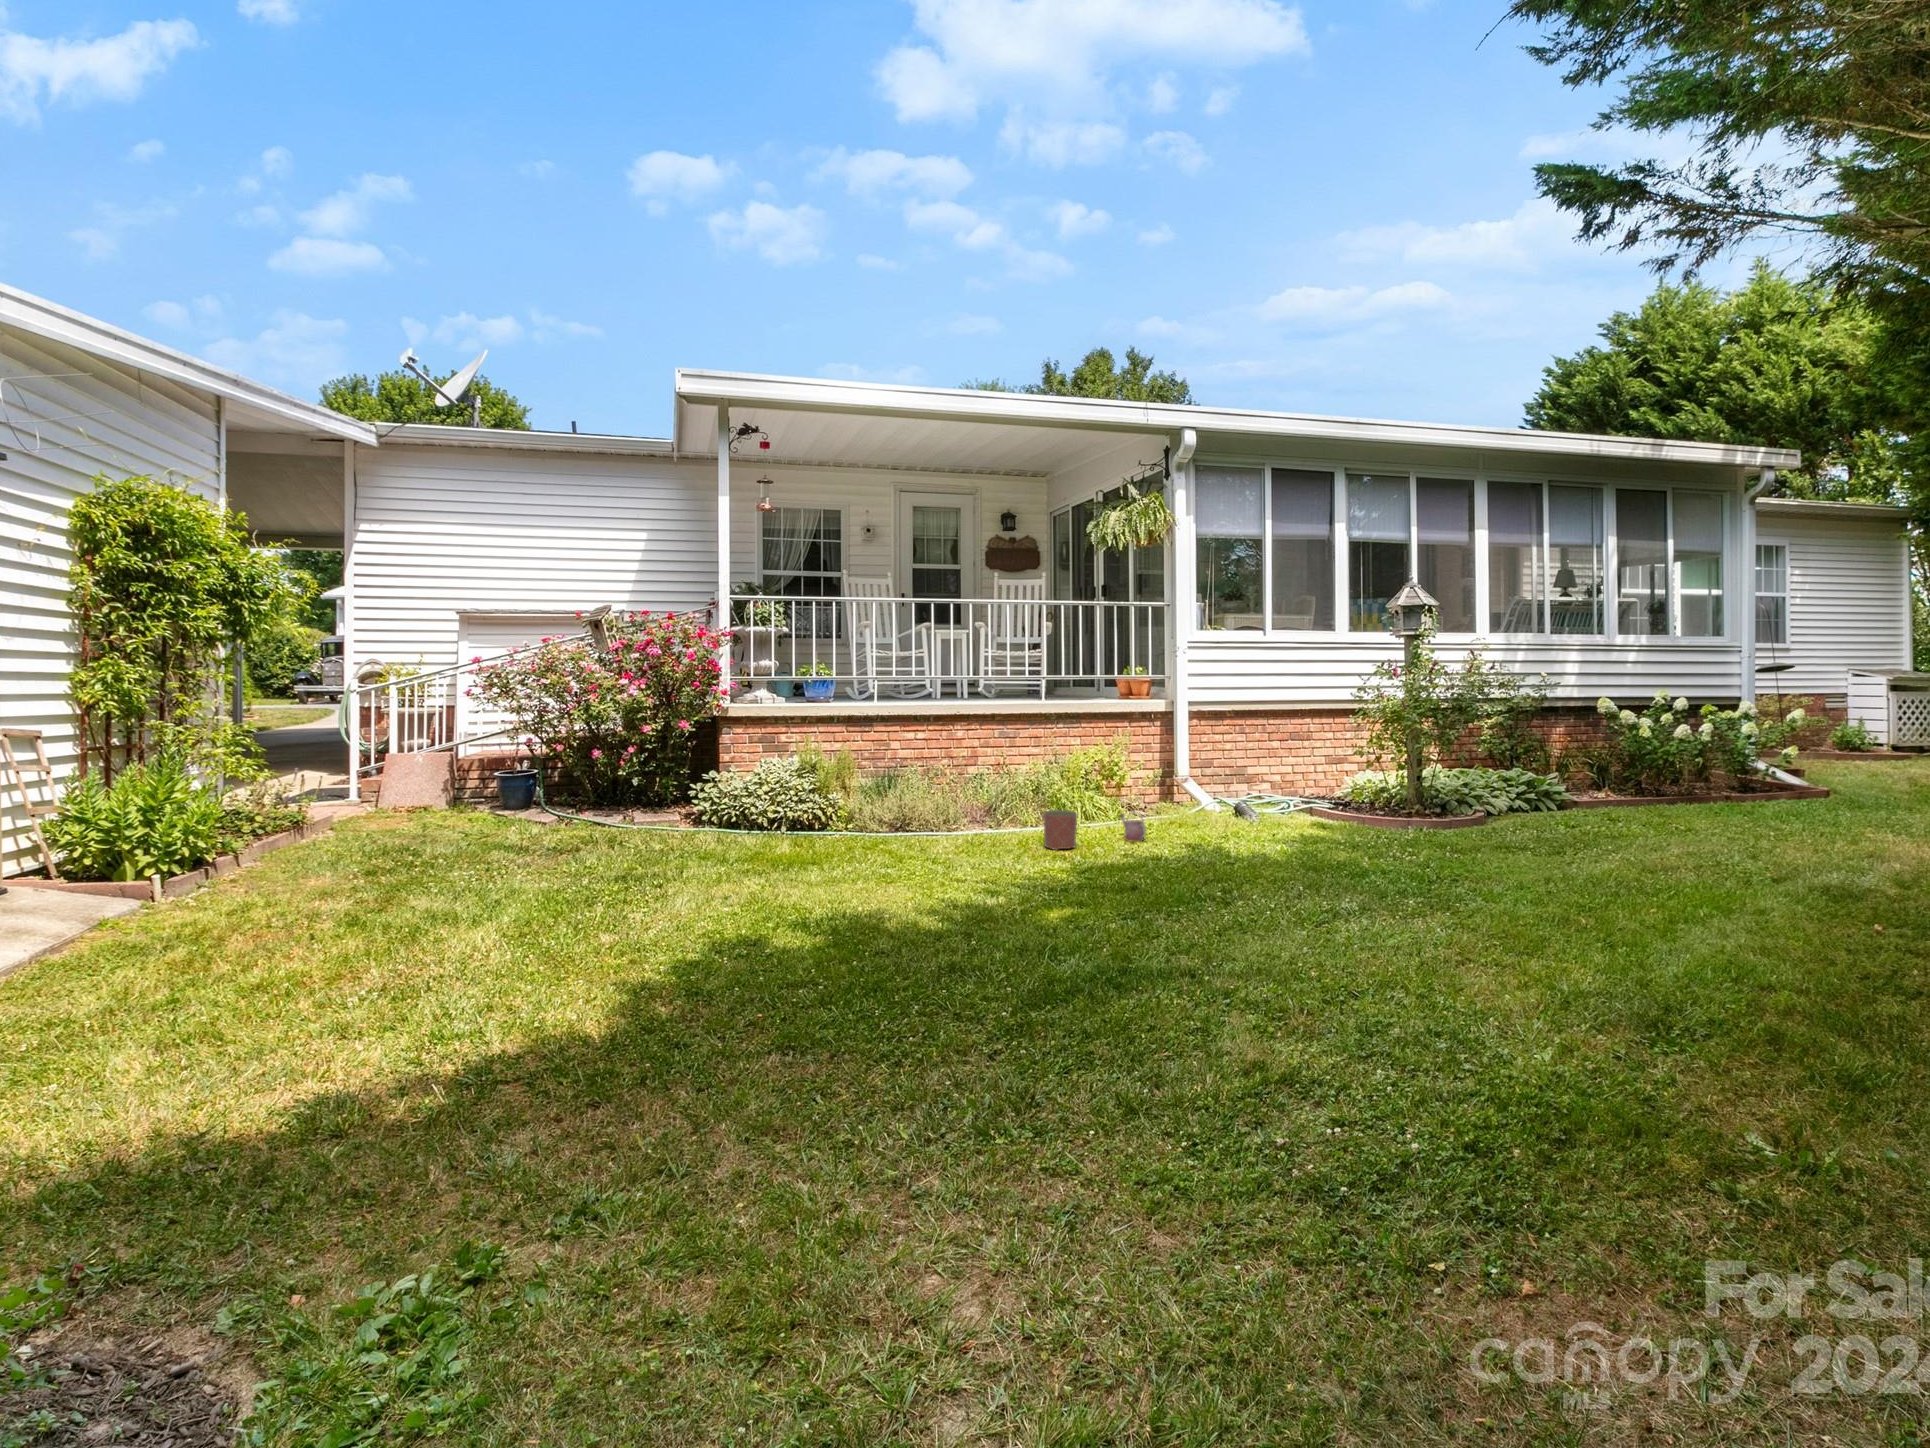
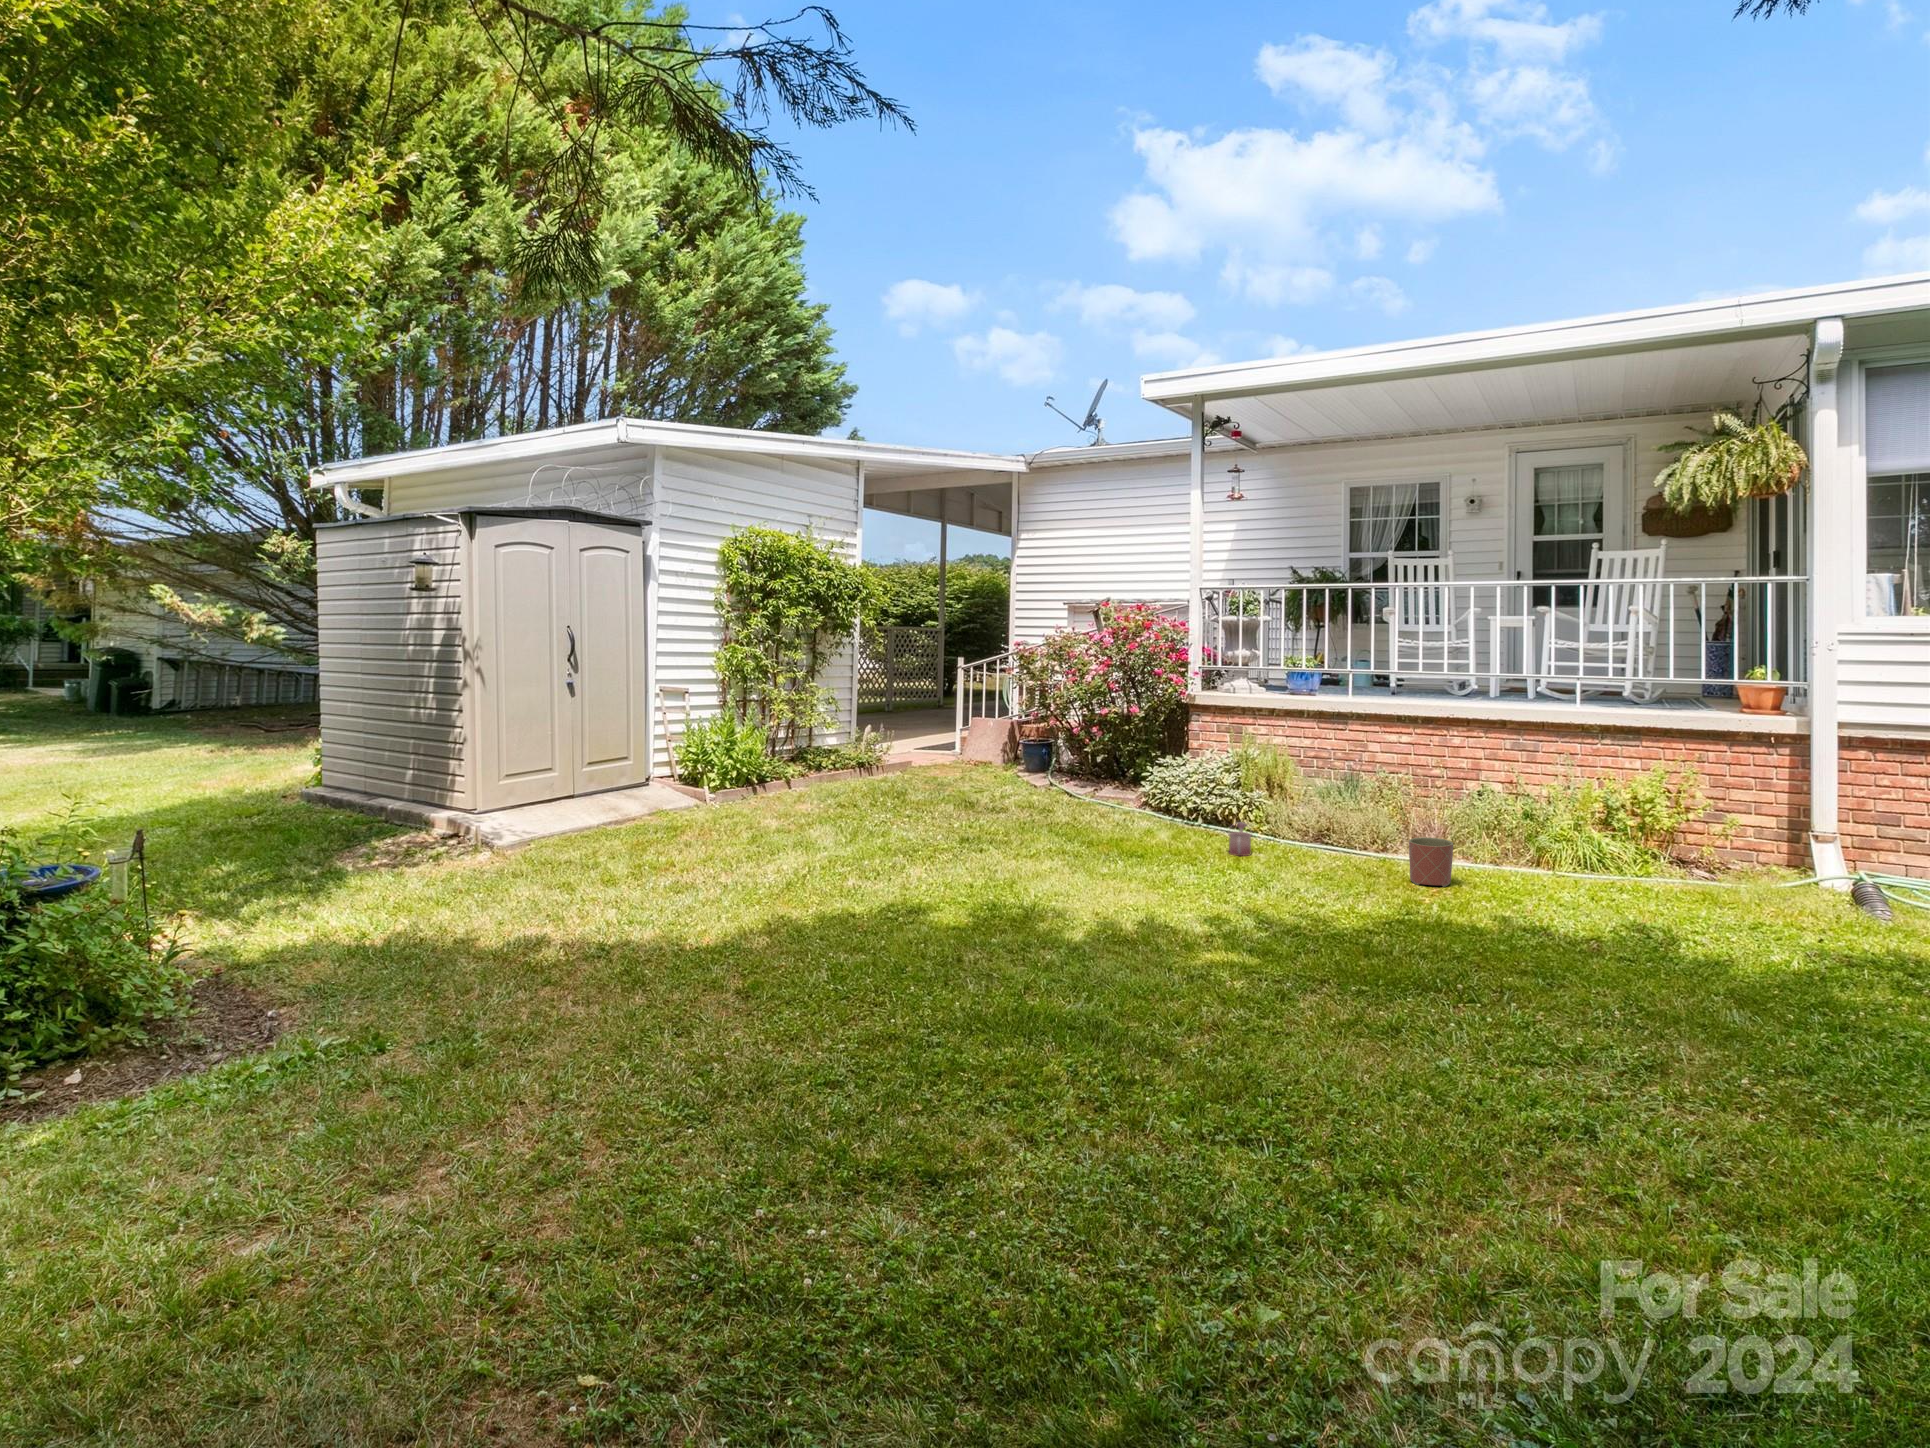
watering can: present [1118,813,1146,842] -> present [1229,822,1252,856]

